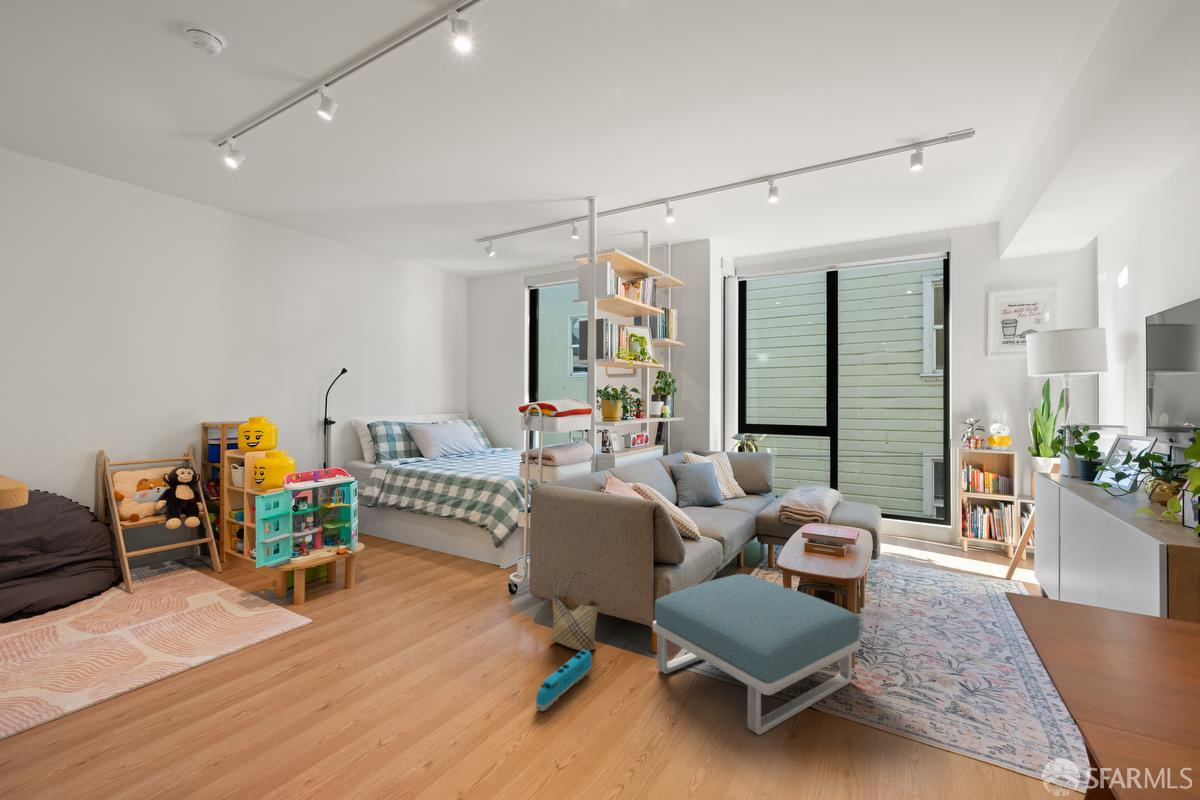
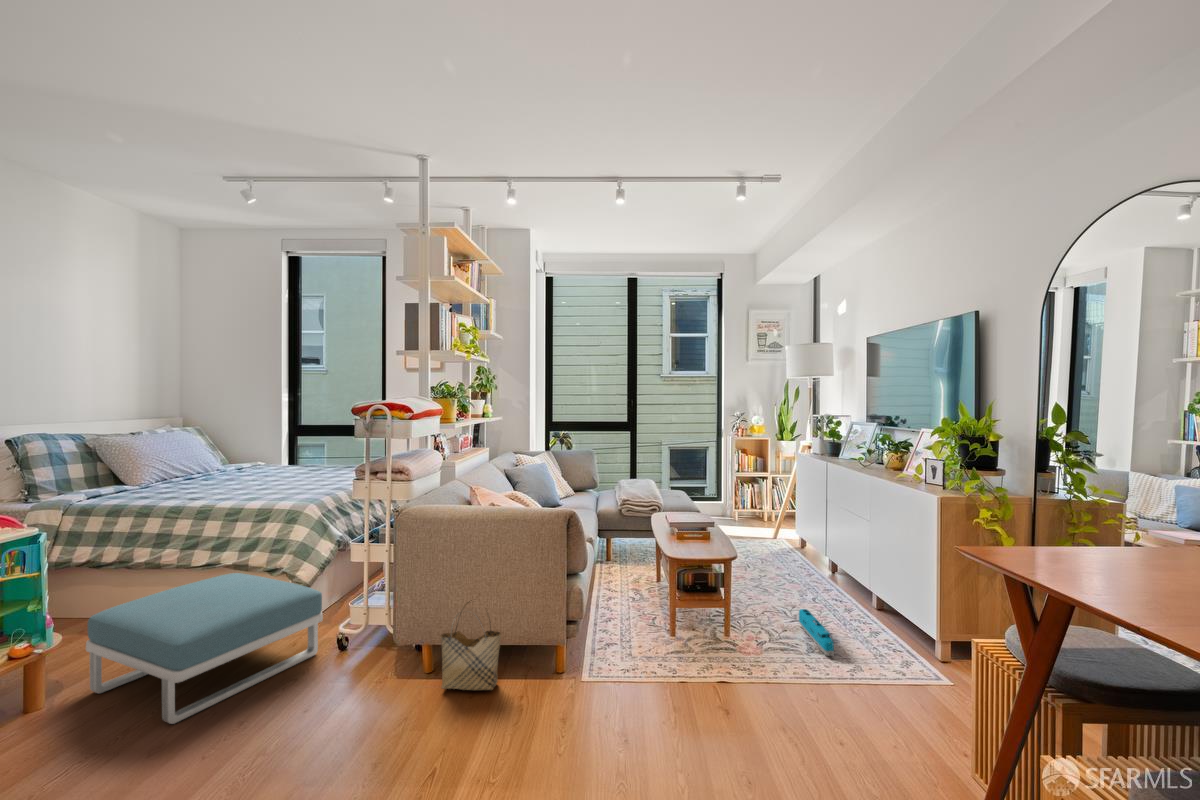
footstool: present [653,574,861,735] -> present [86,573,323,724]
toy train: present [536,650,592,711] -> present [799,609,834,656]

